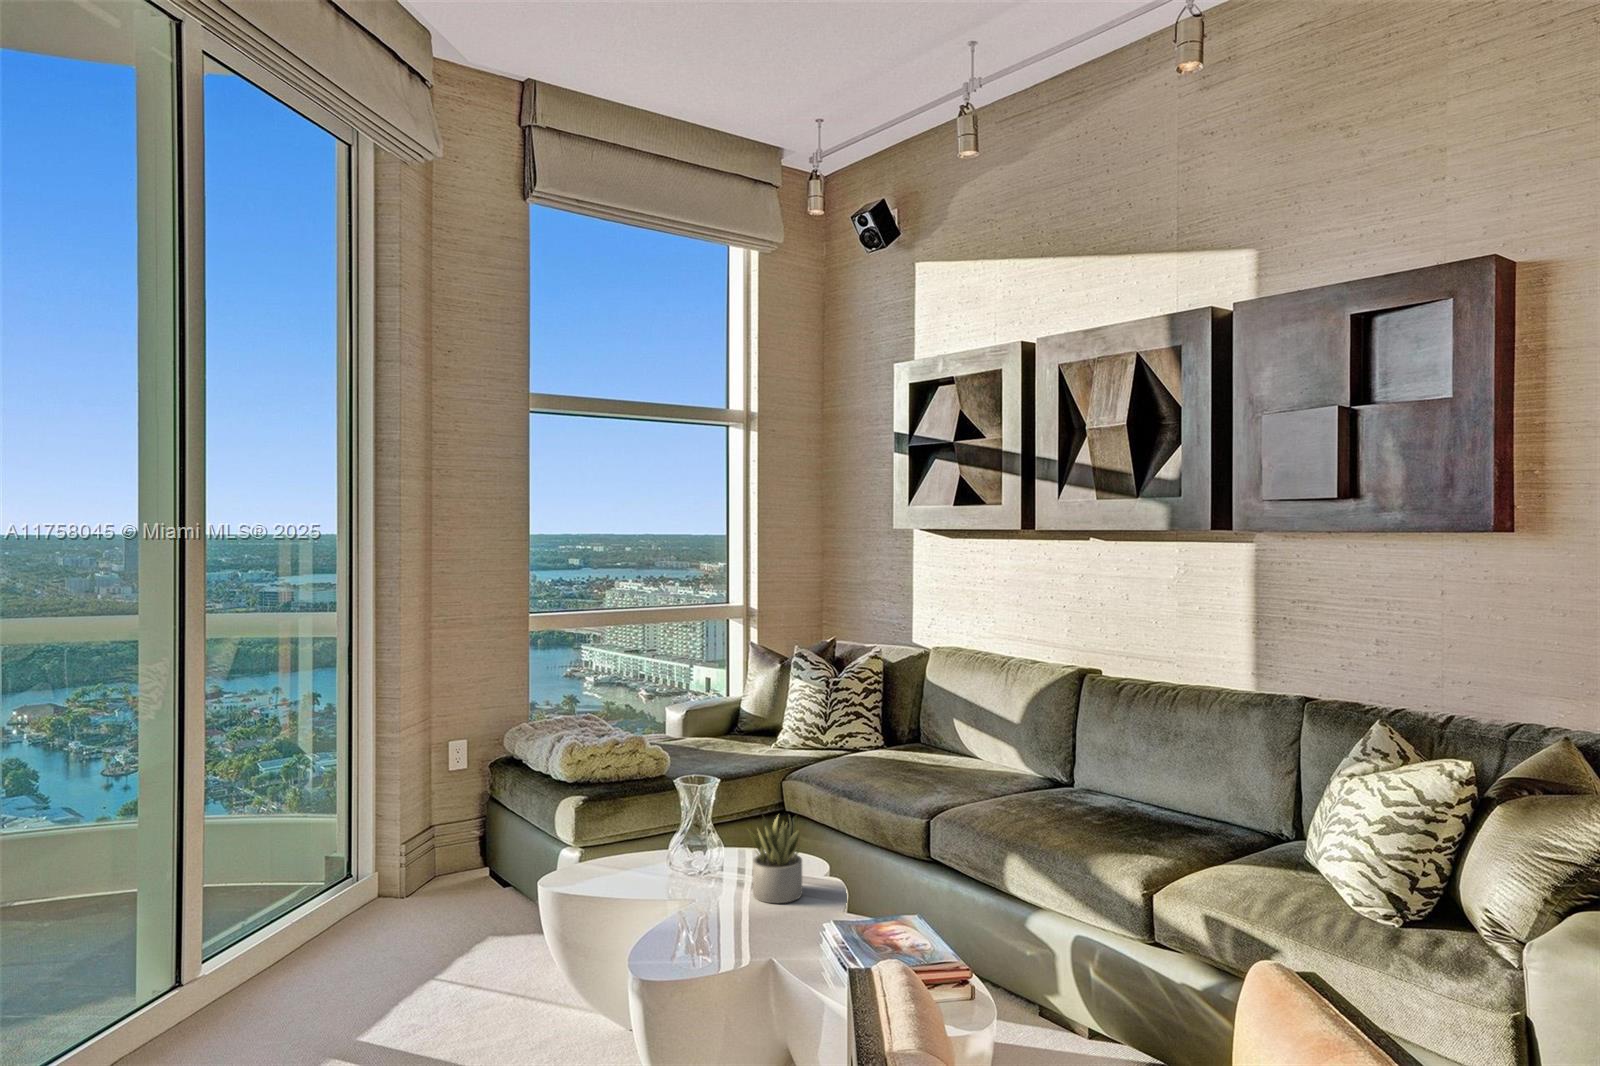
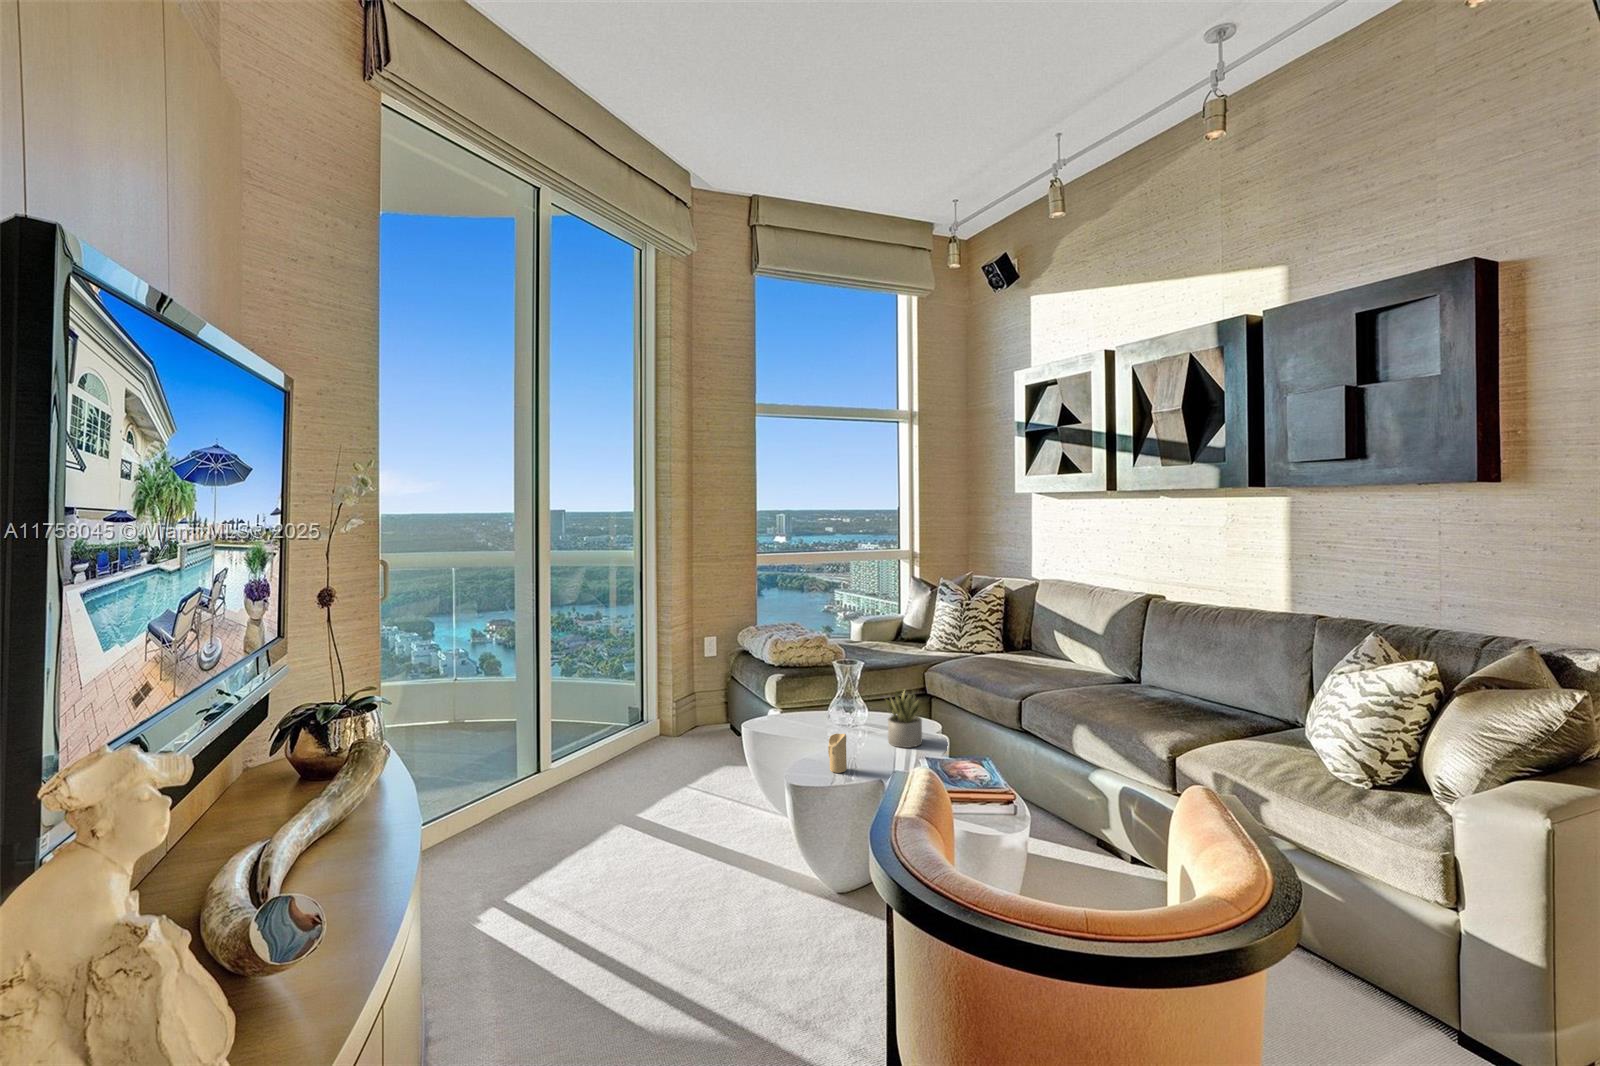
candle: none [673,892,700,954] -> present [828,734,847,773]

